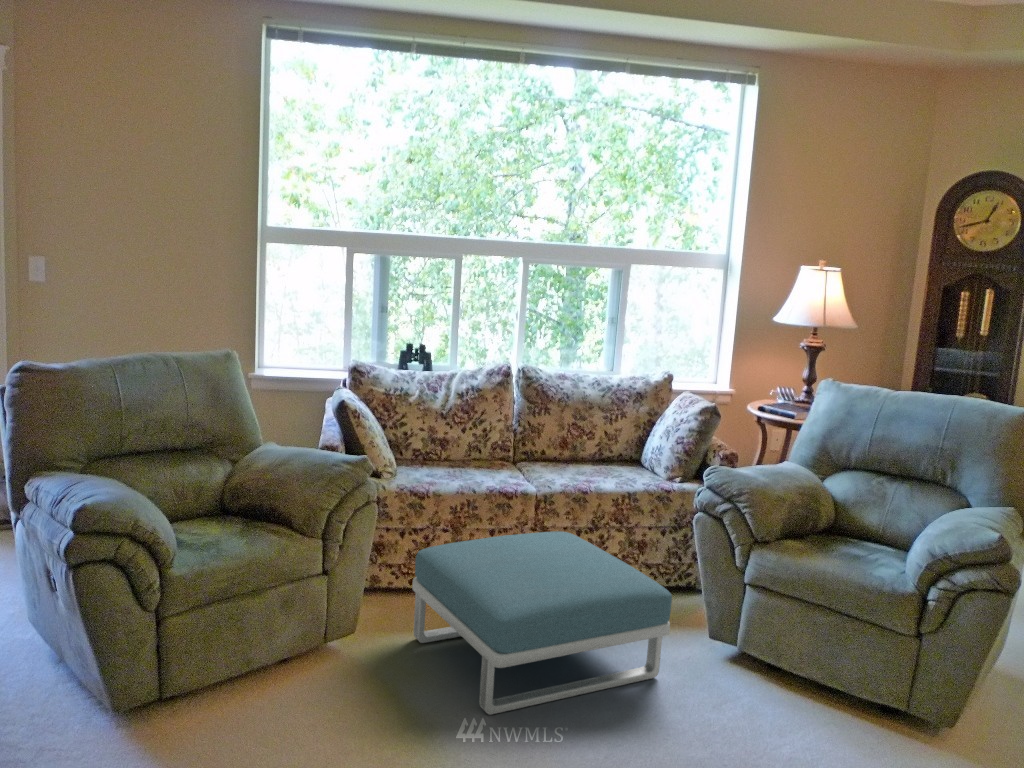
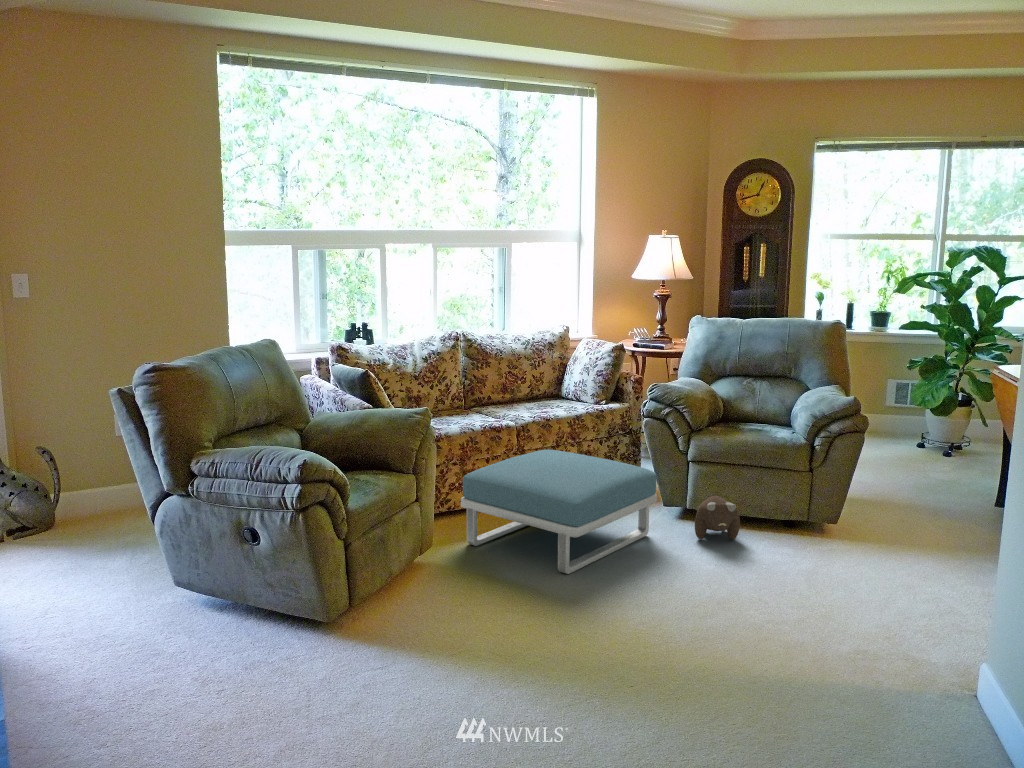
plush toy: none [719,643,786,714] -> present [695,496,740,540]

